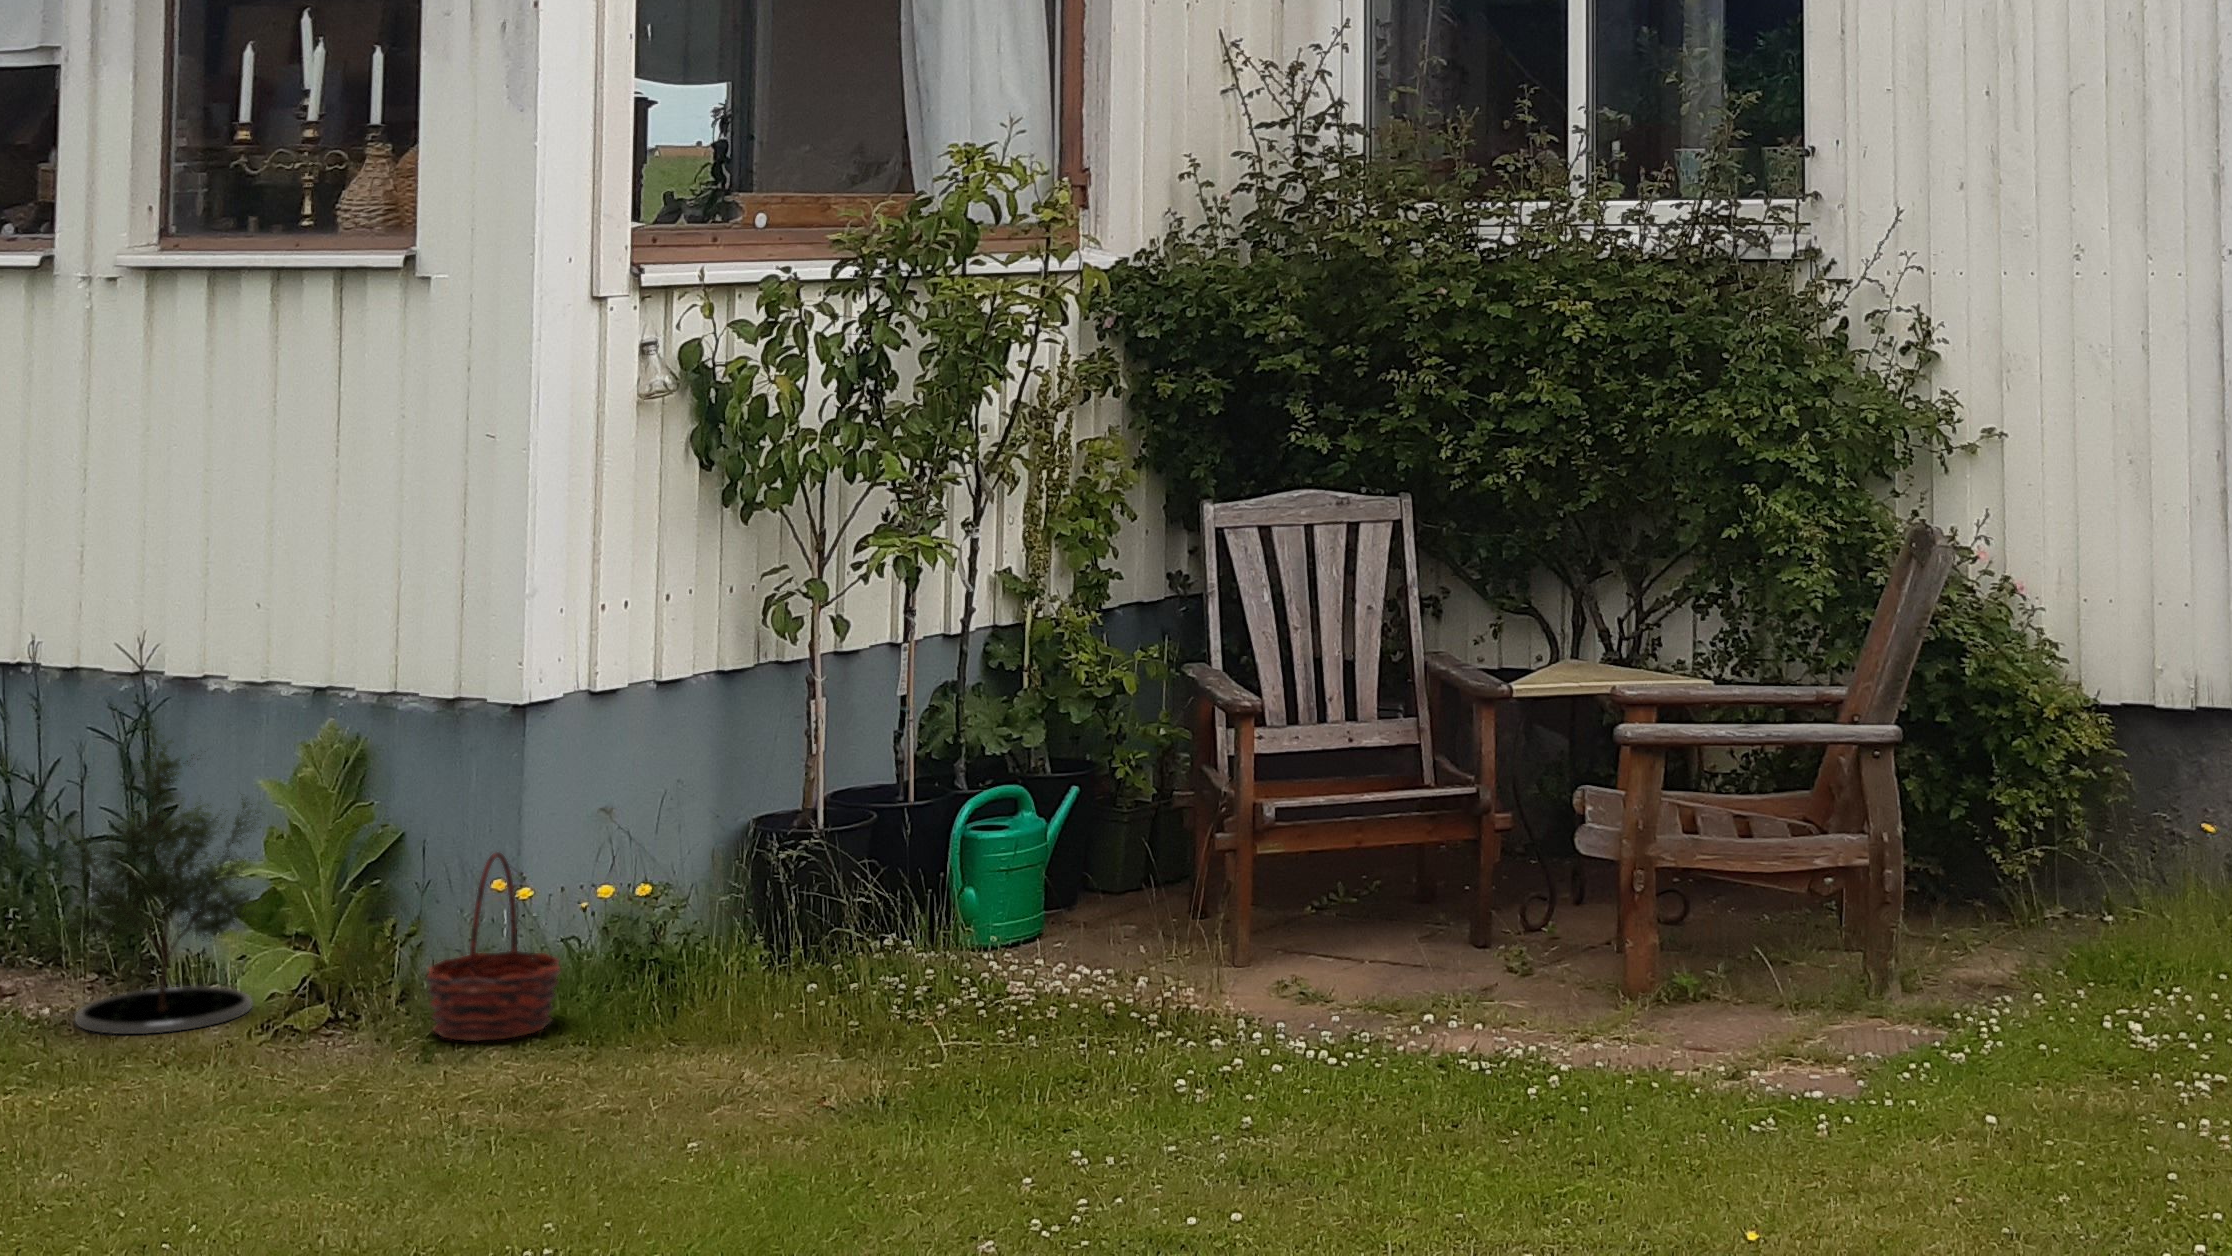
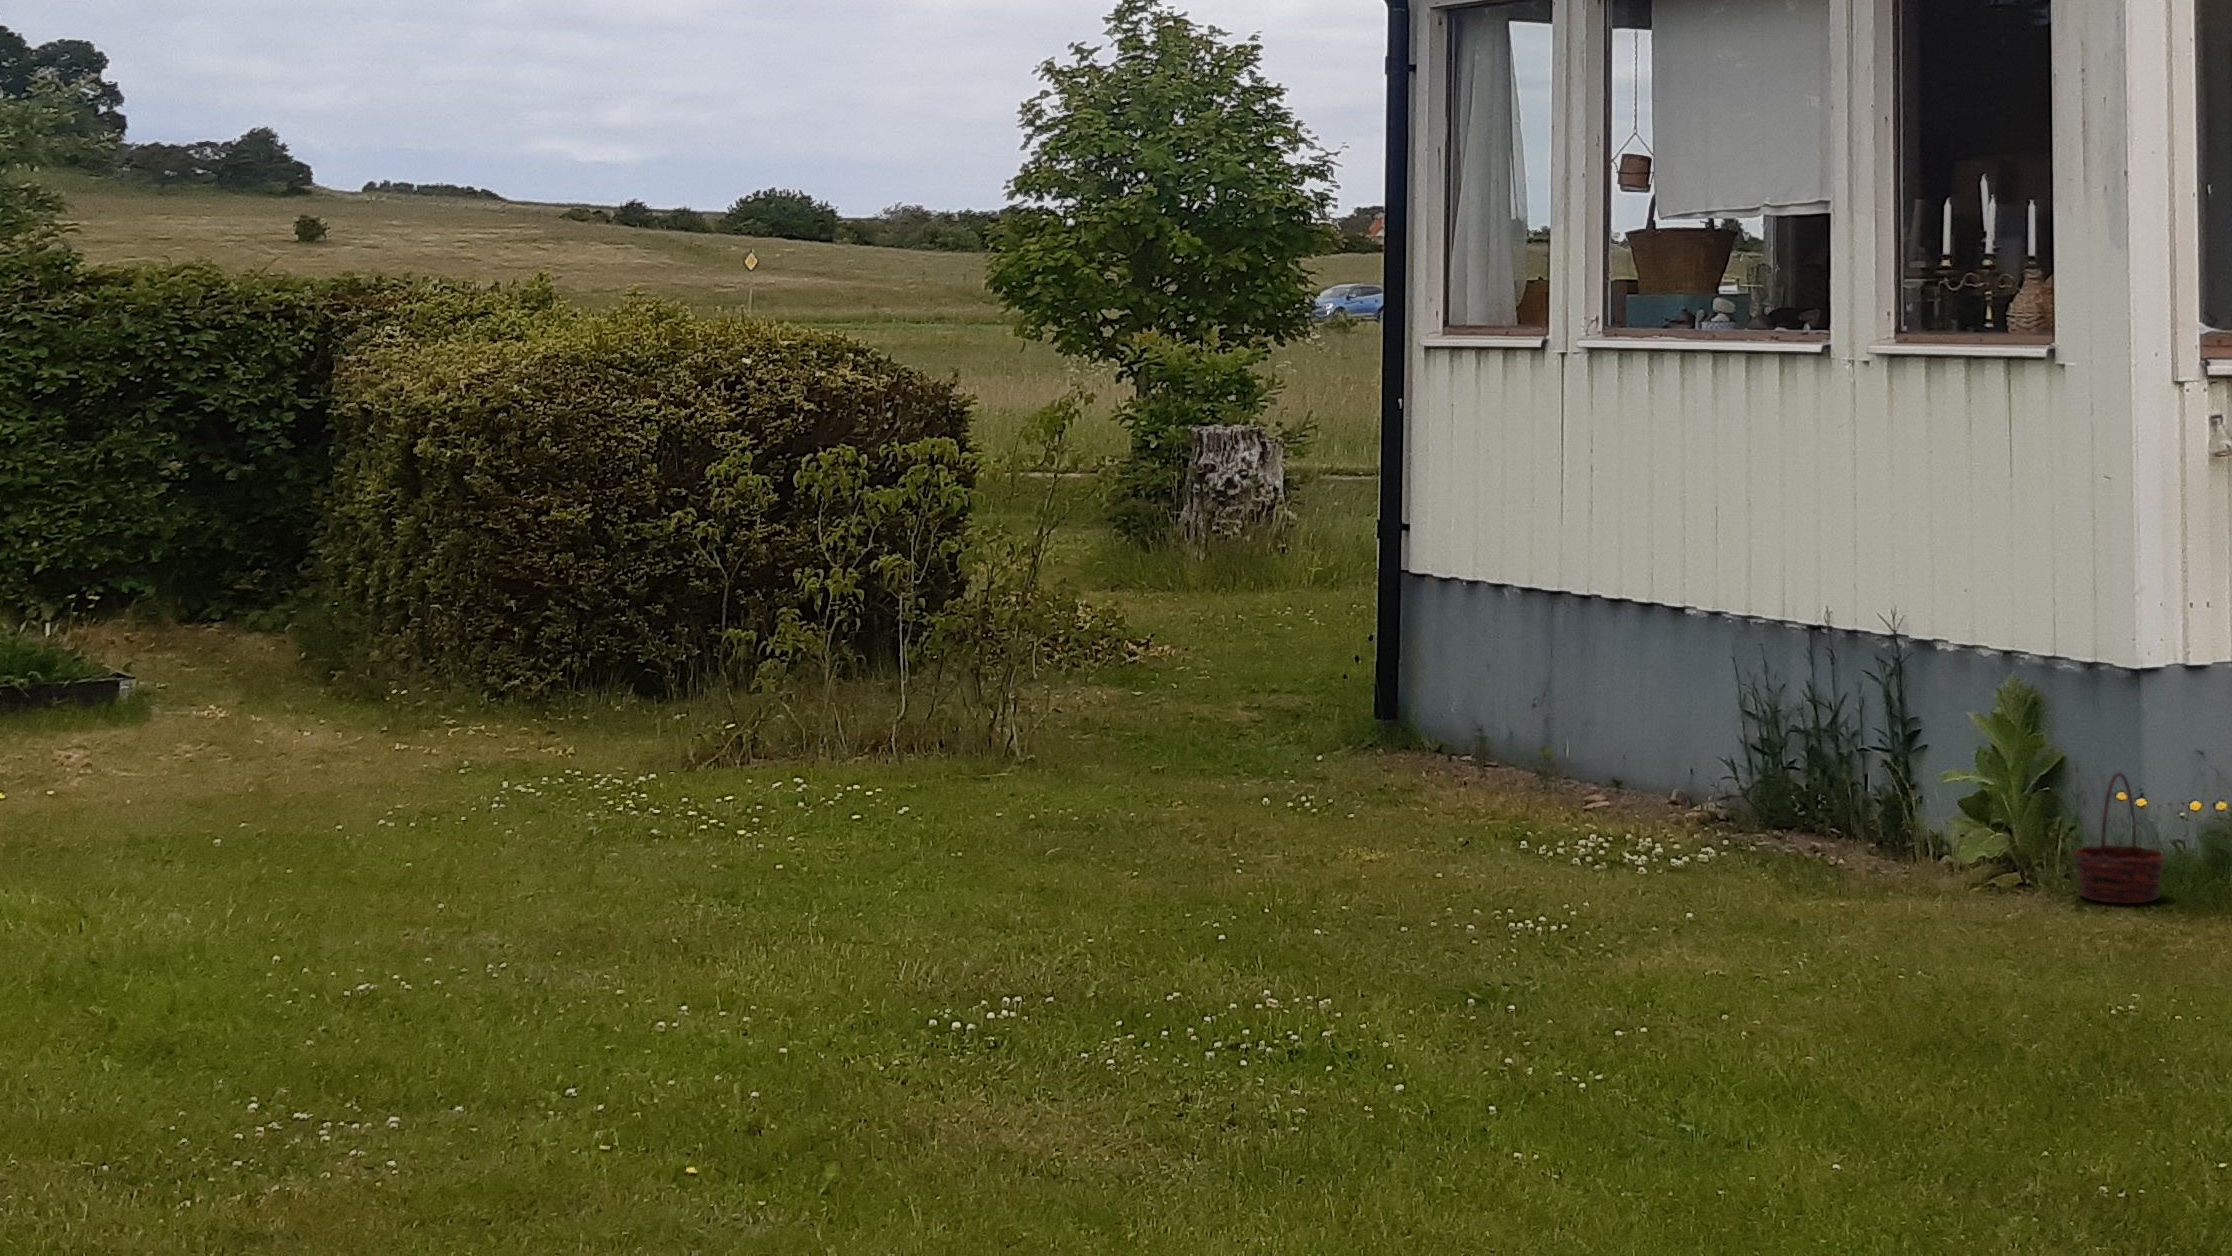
potted tree: present [53,722,261,1034] -> none [1830,664,1971,878]

